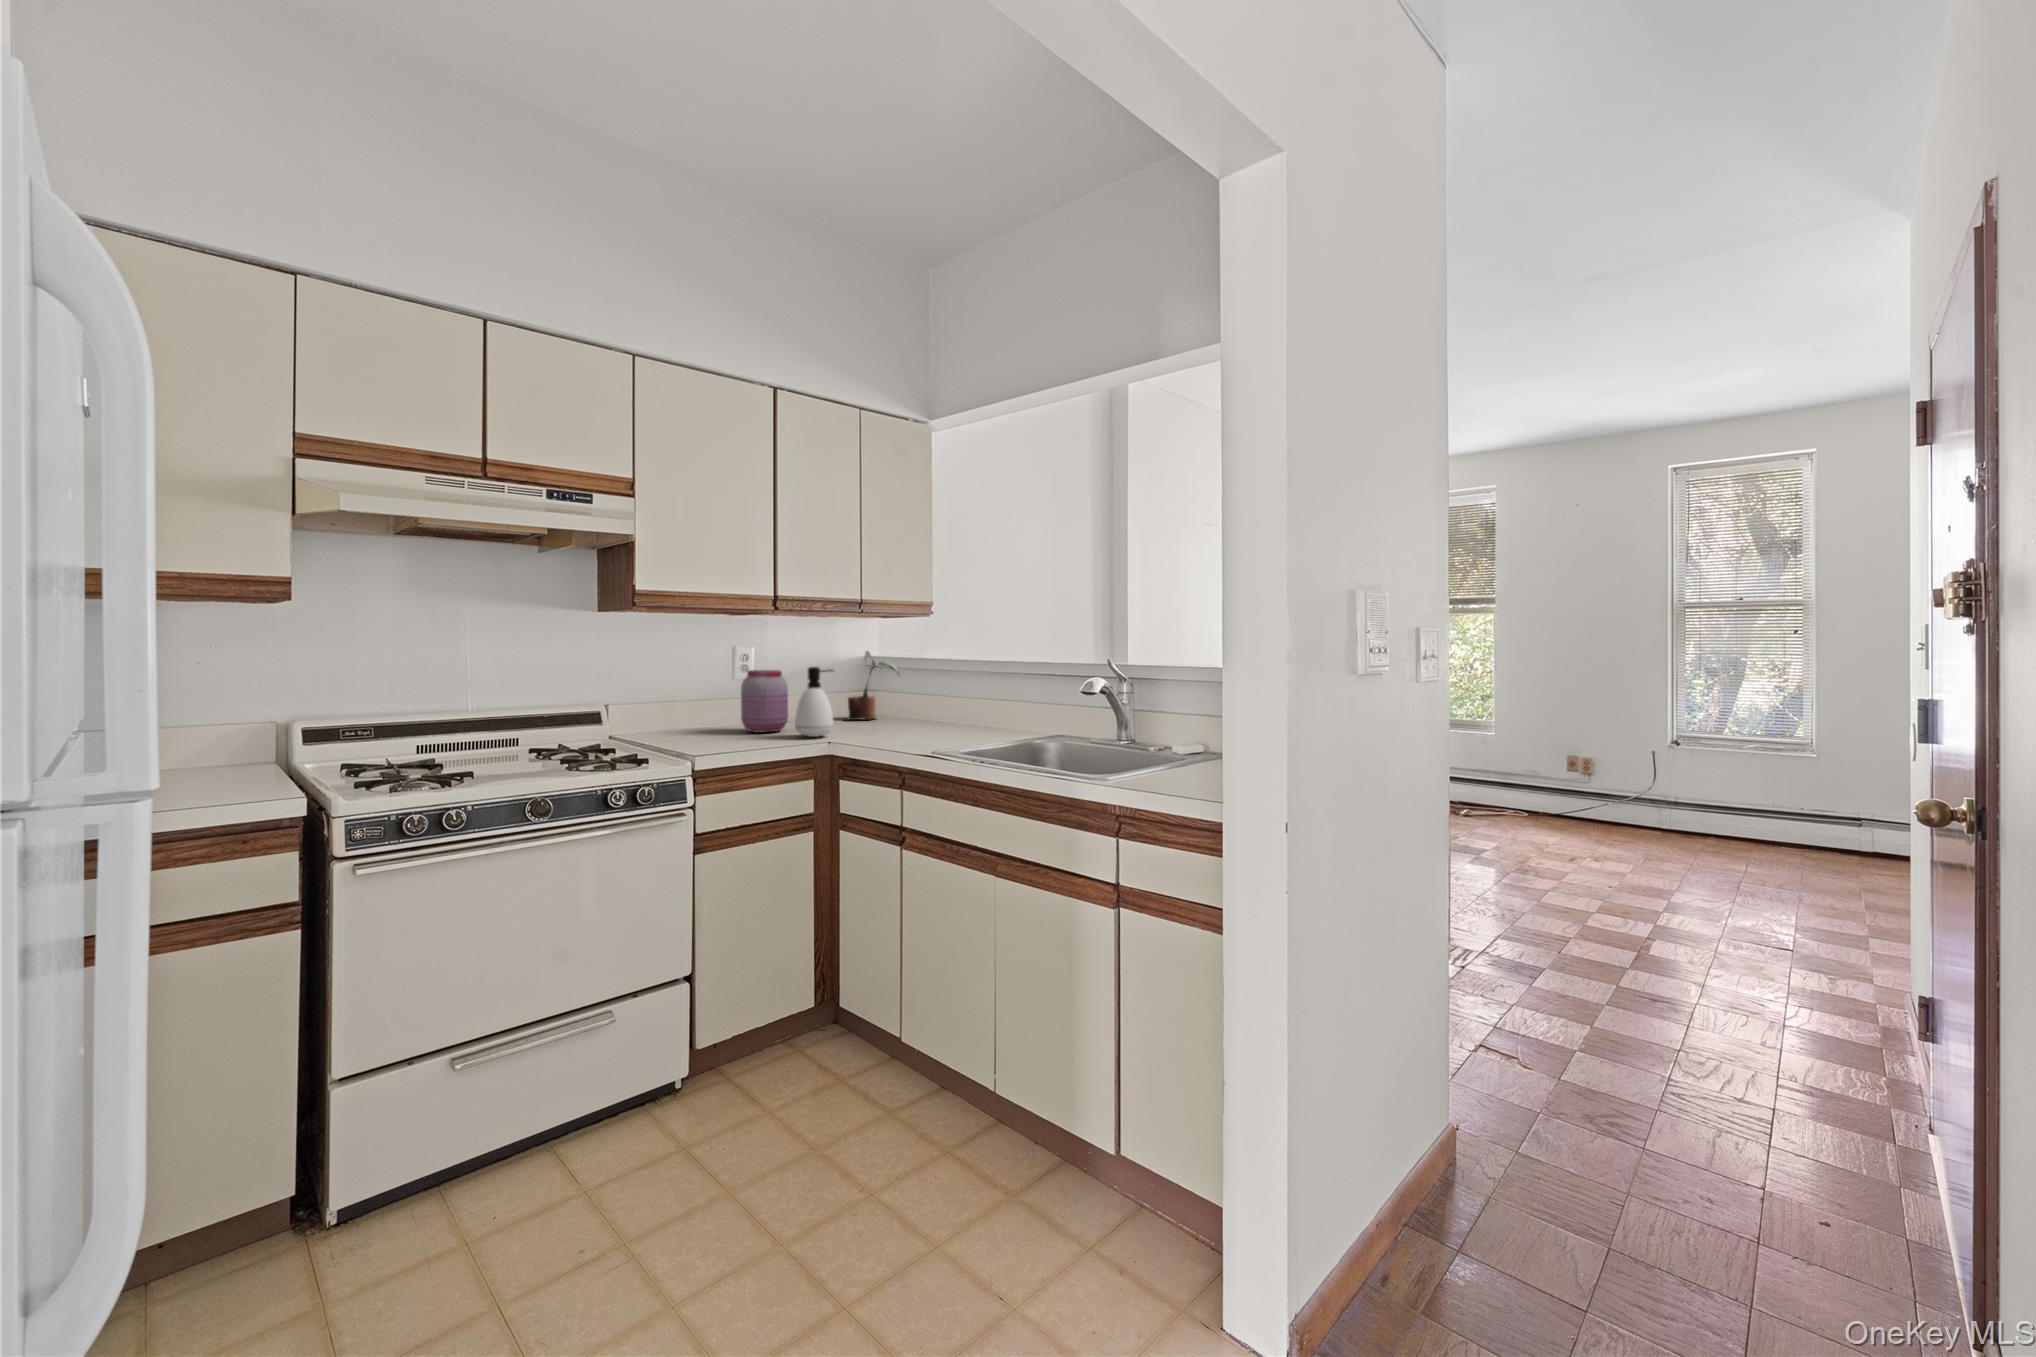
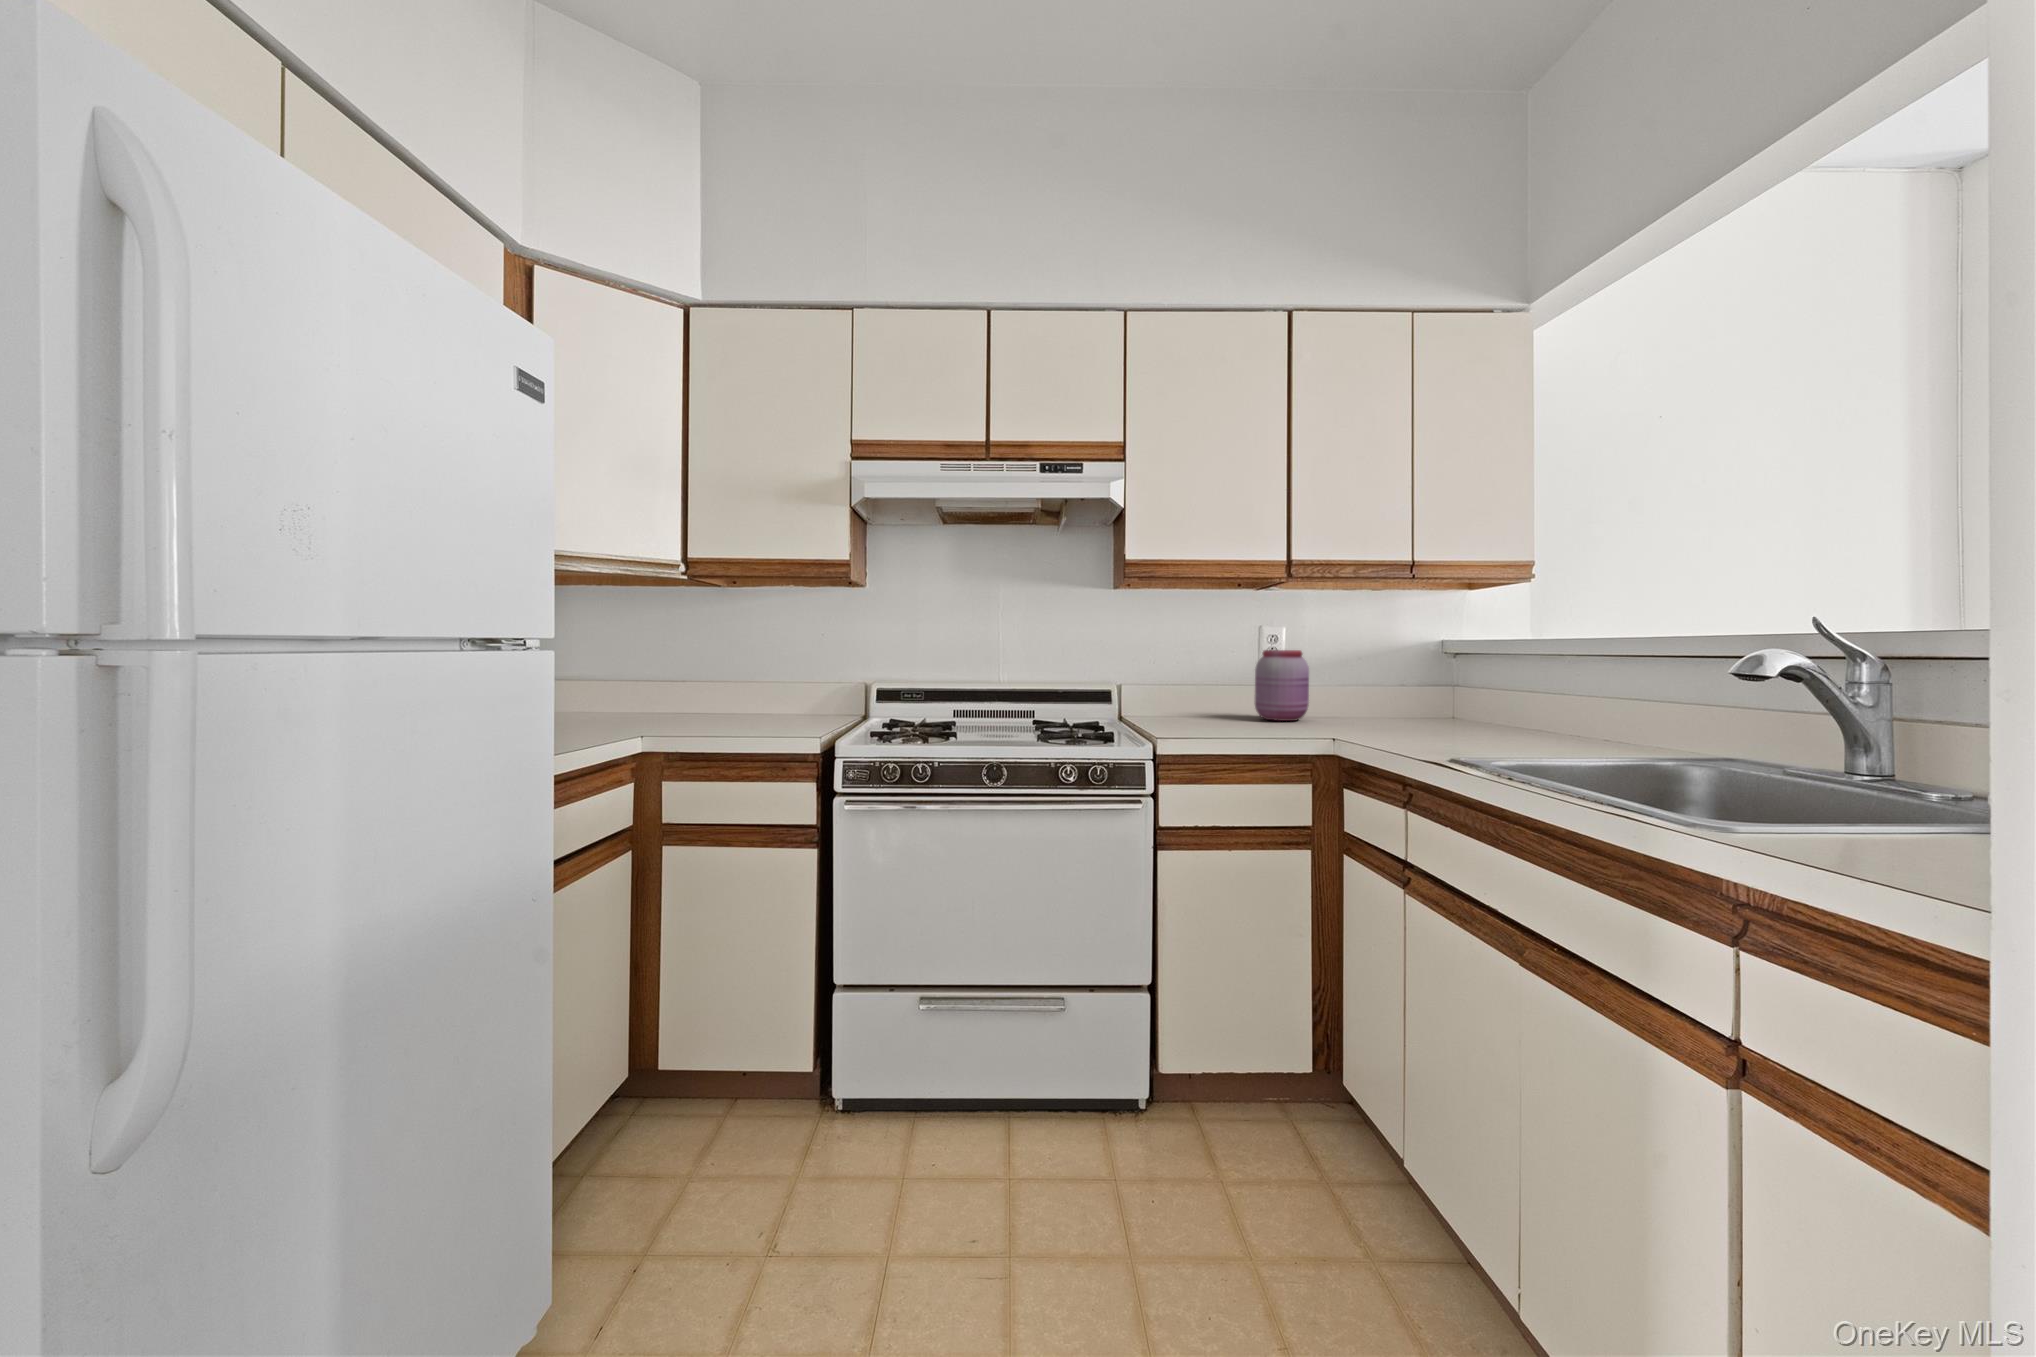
potted plant: present [847,651,899,720] -> none [1390,630,1471,716]
soap dispenser: present [795,667,833,737] -> none [1304,645,1355,729]

